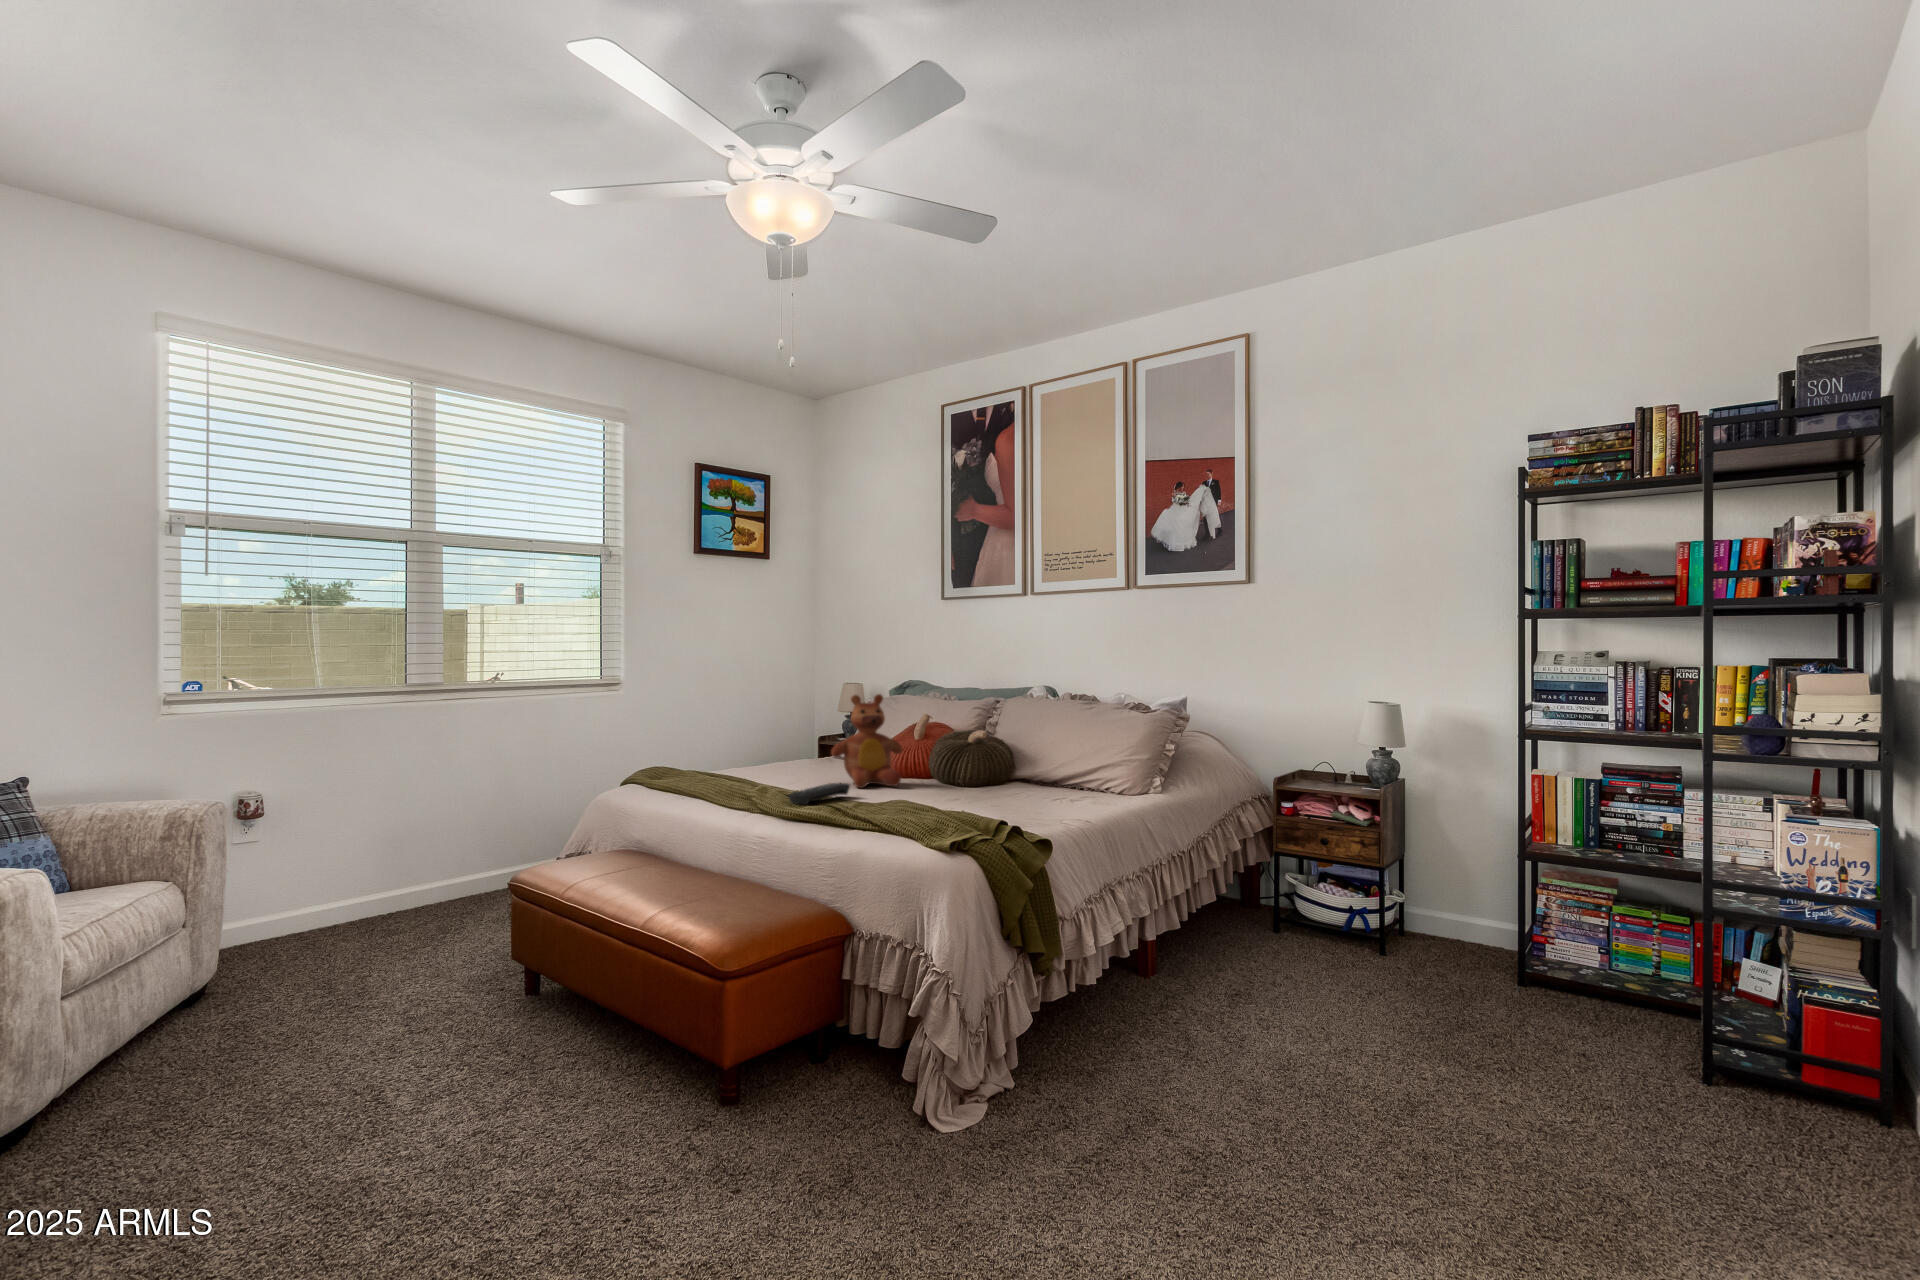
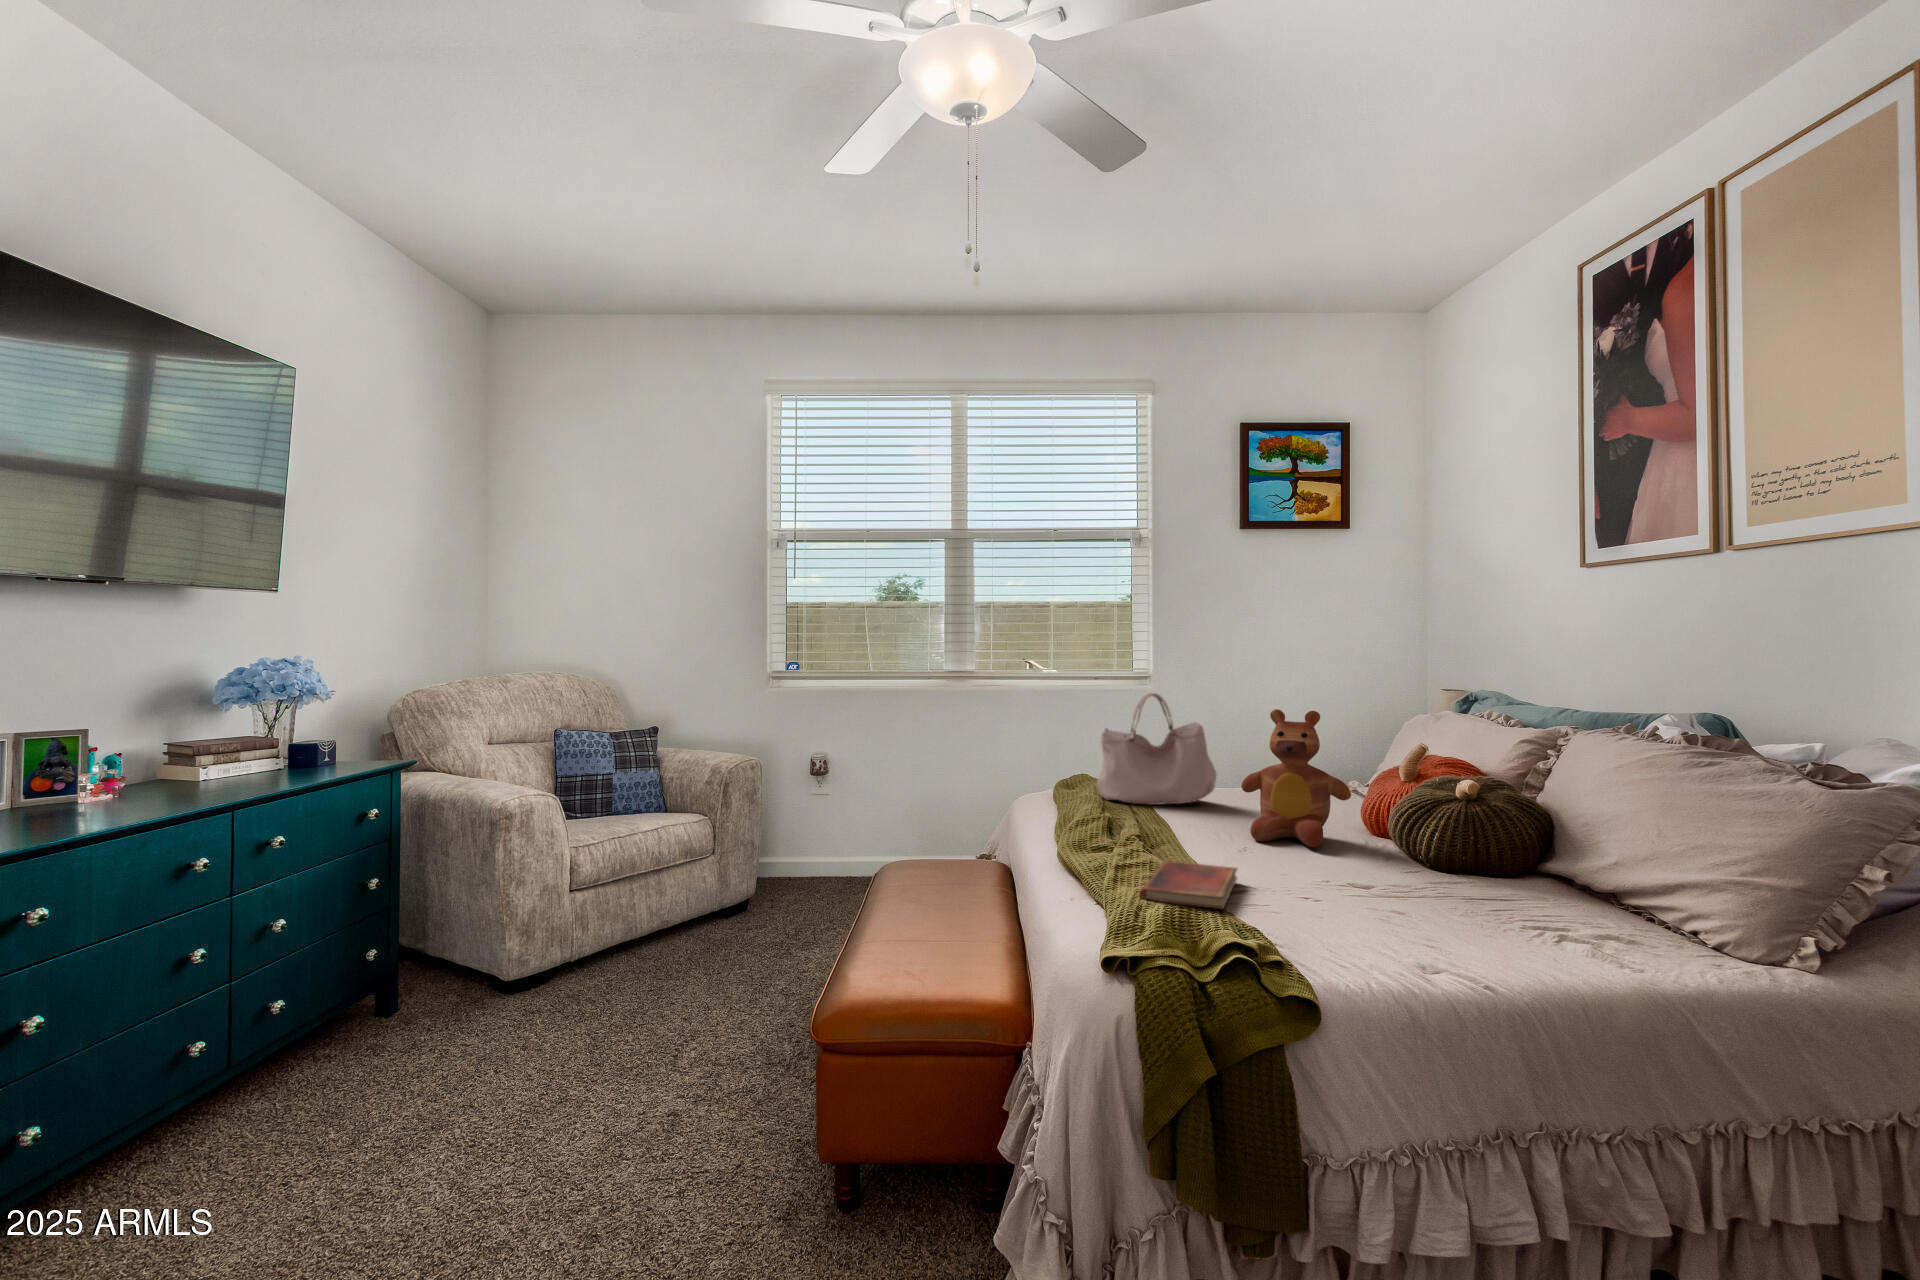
handbag: none [700,690,784,781] -> present [1097,693,1216,805]
remote control: present [788,783,850,805] -> none [1089,828,1197,854]
diary: none [860,796,939,820] -> present [1139,861,1237,909]

